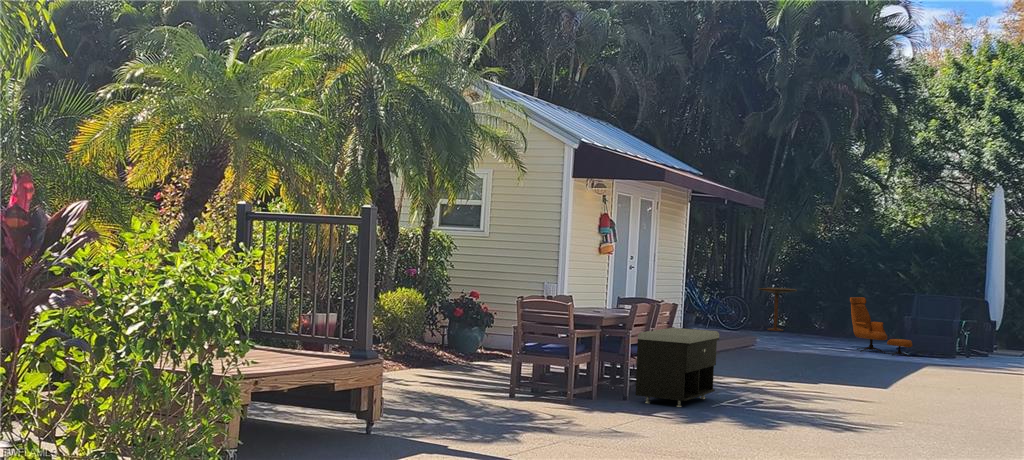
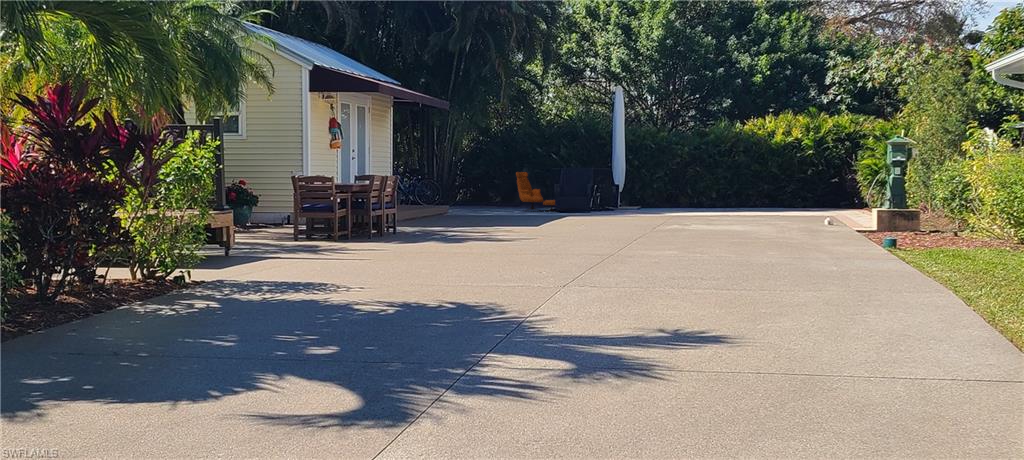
pedestal table: present [758,288,797,331] -> none [448,172,479,206]
storage bench: present [635,328,719,407] -> none [376,191,427,239]

